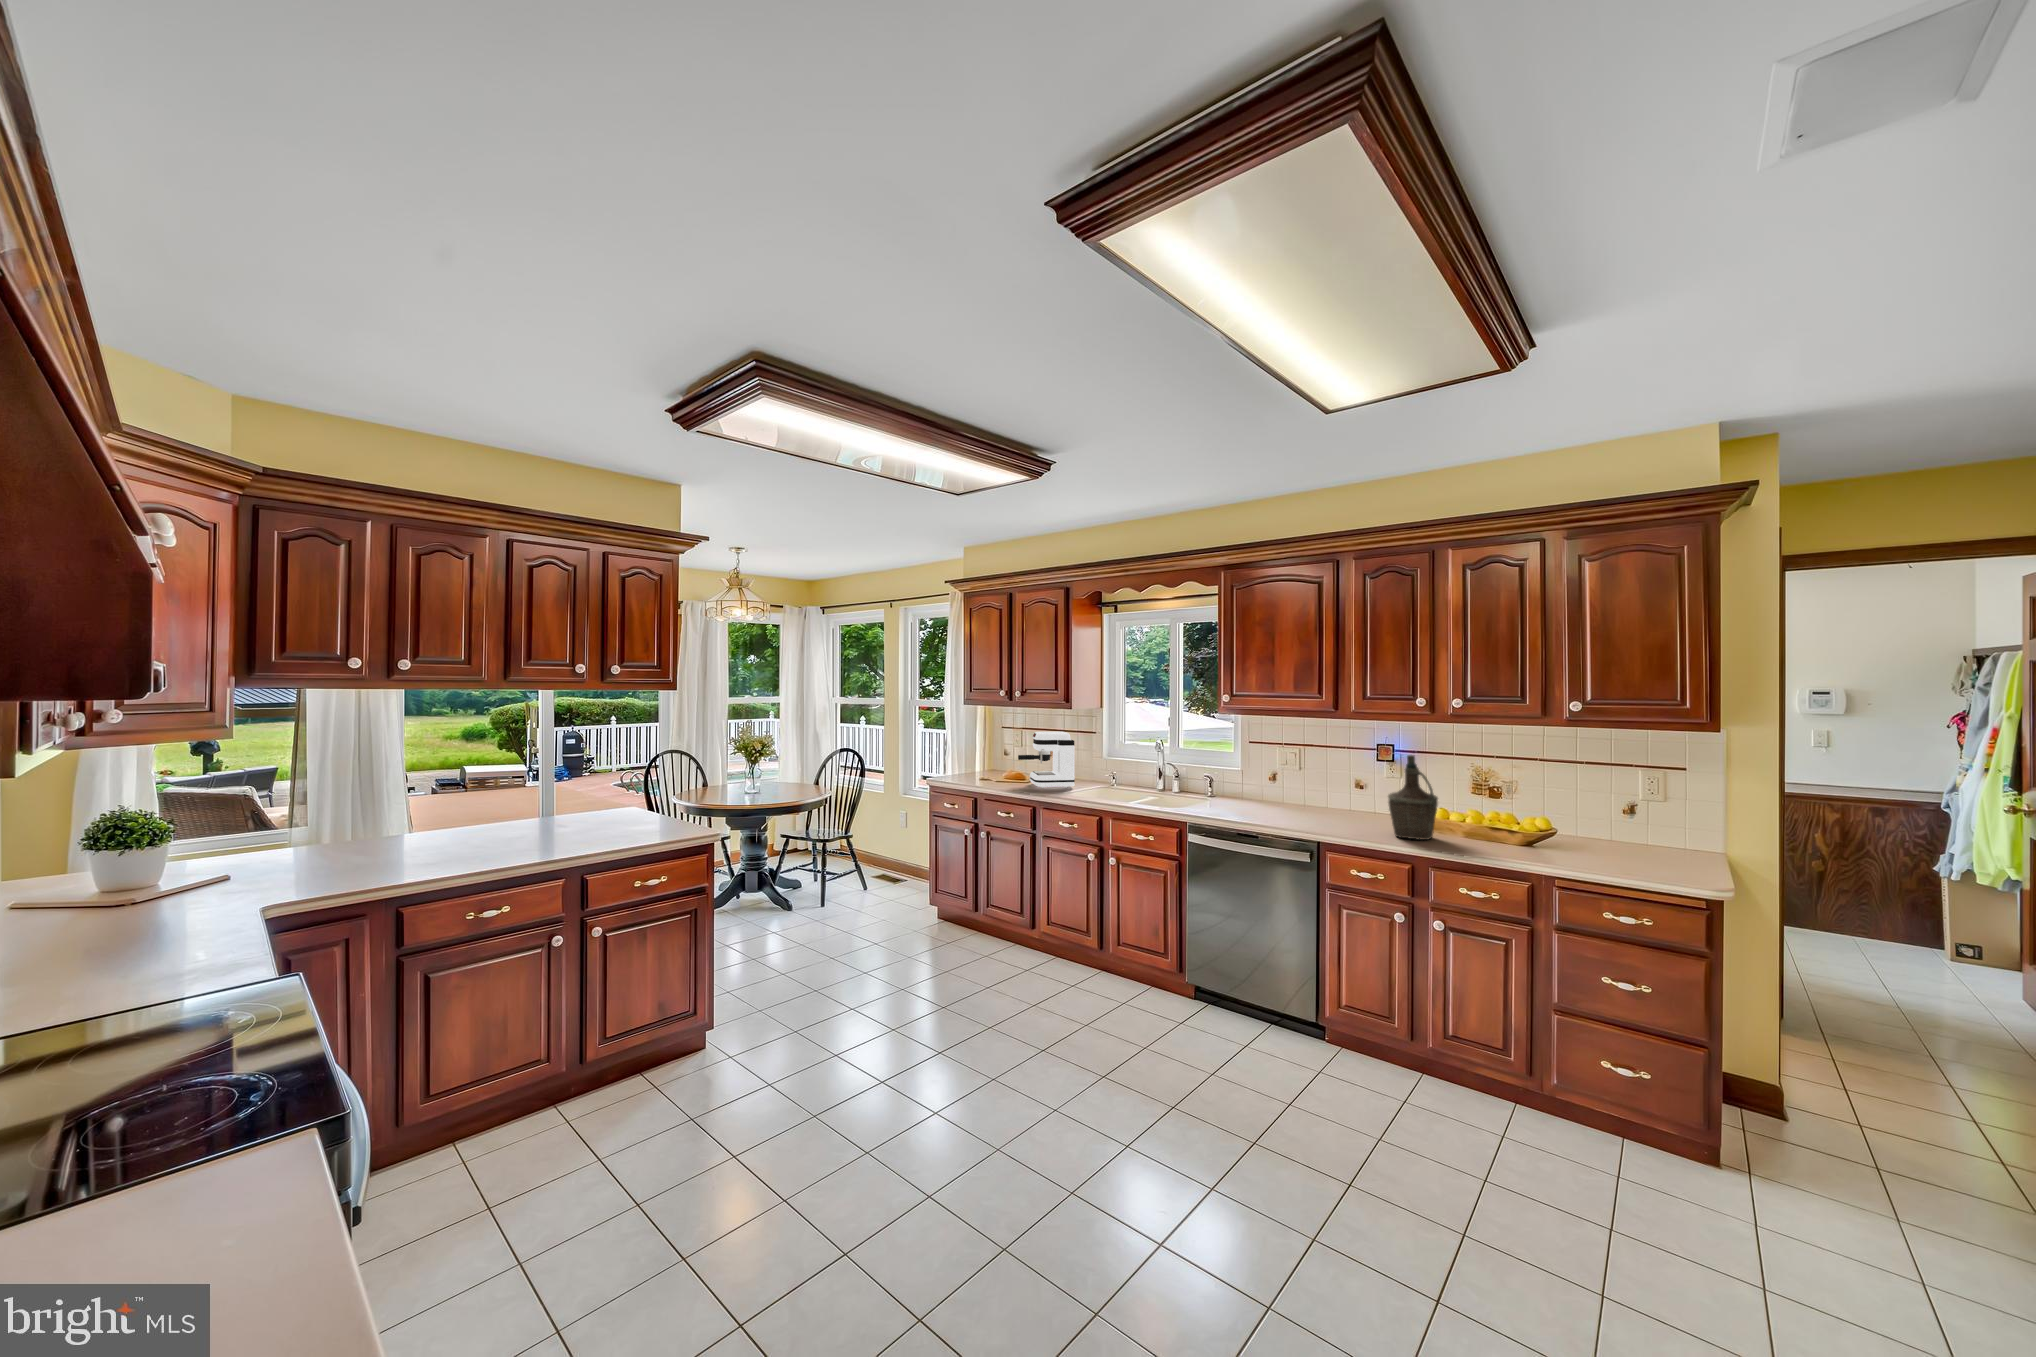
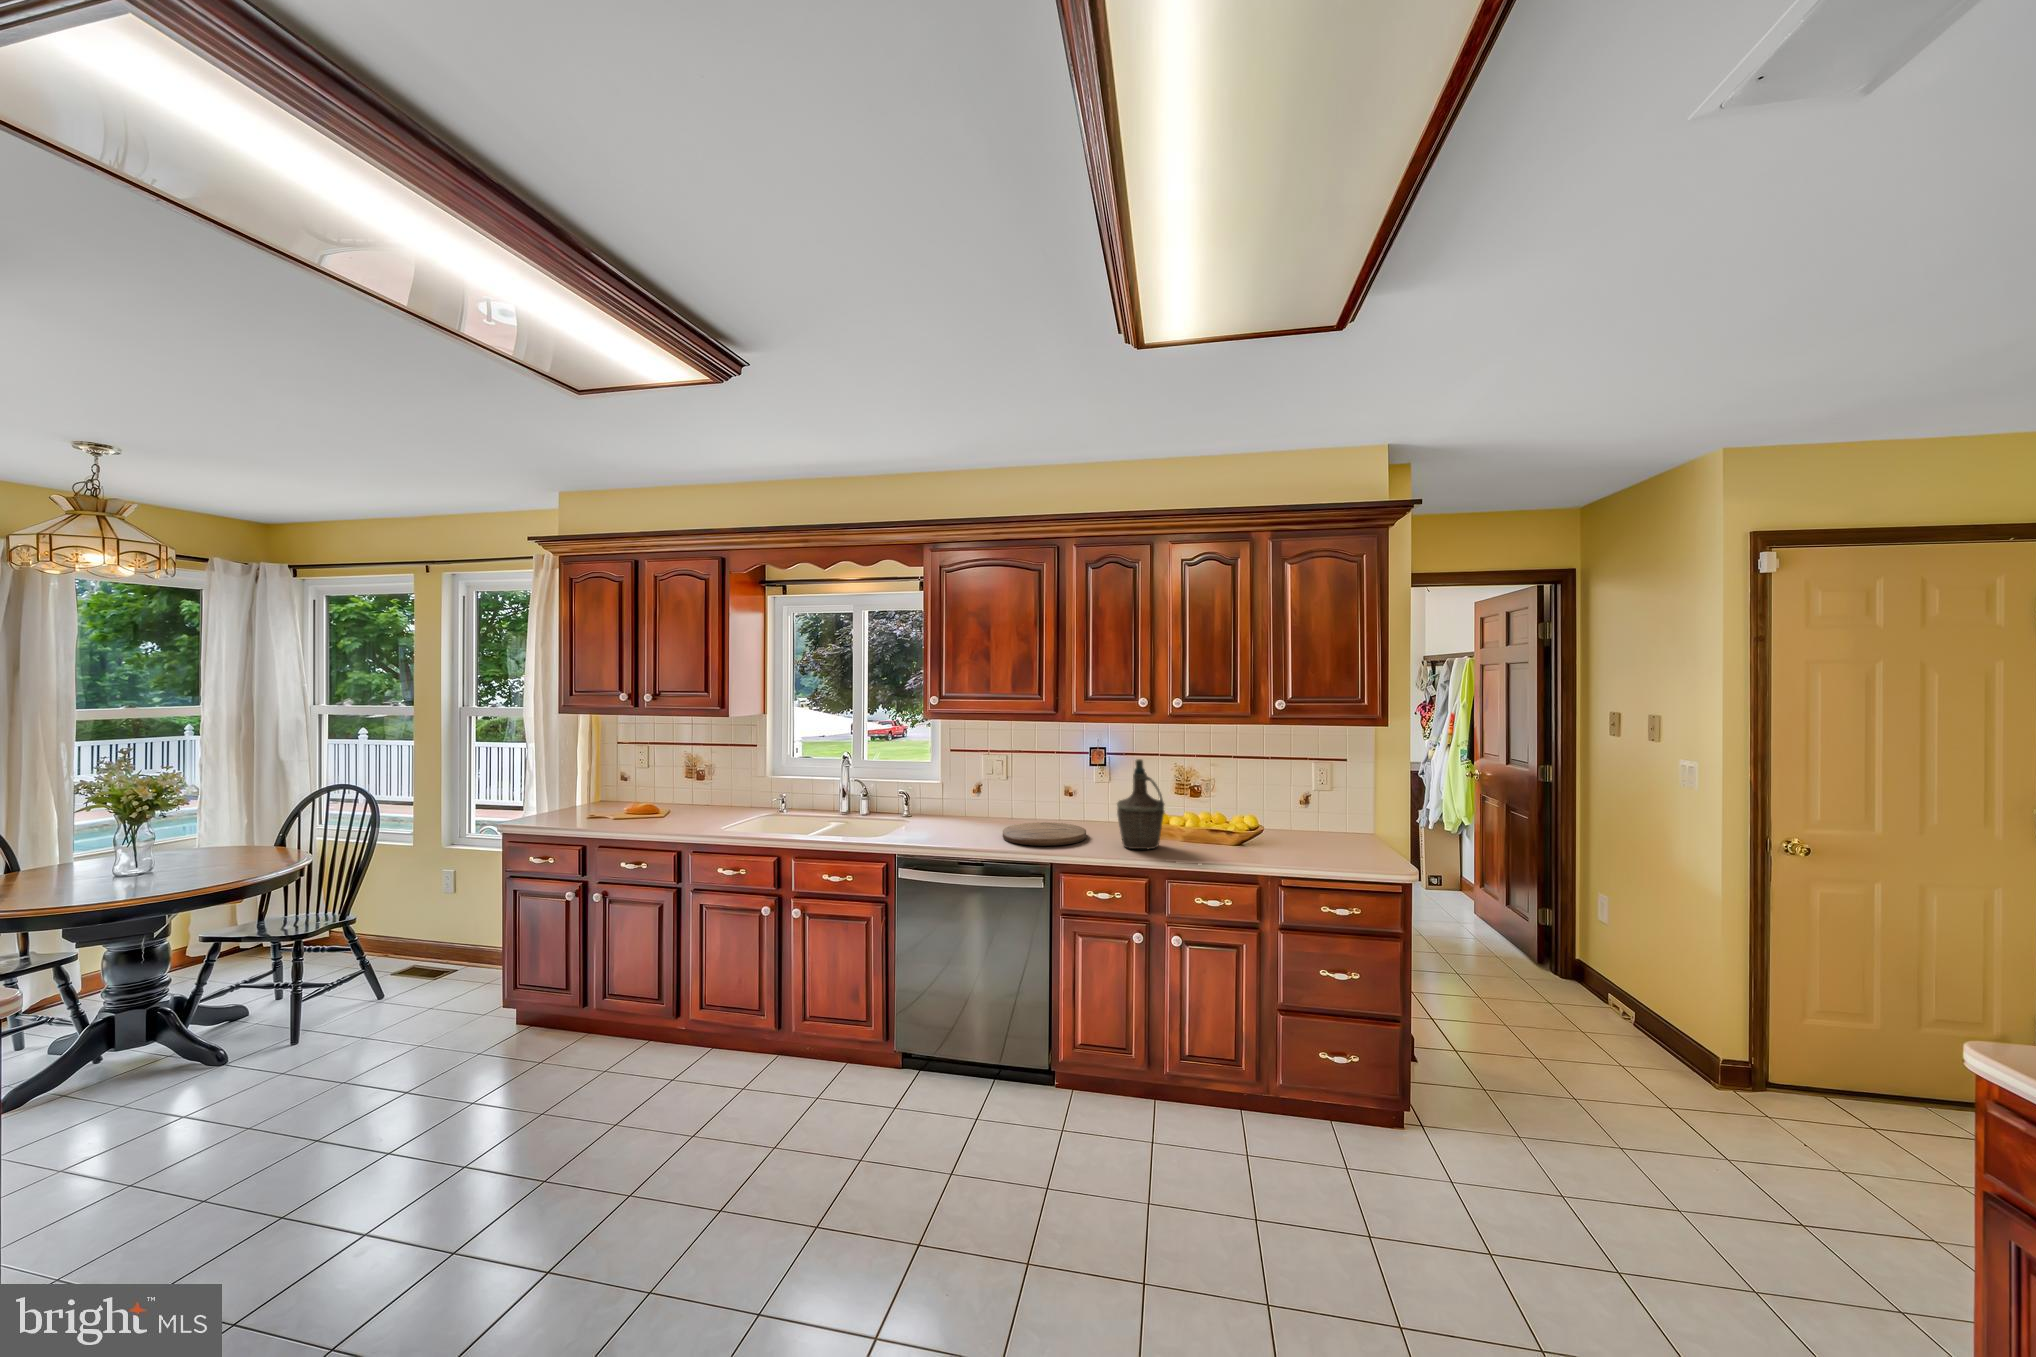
coffee maker: present [1018,732,1075,788] -> none [650,747,733,824]
cutting board: none [1283,809,1364,828] -> present [1003,822,1086,846]

